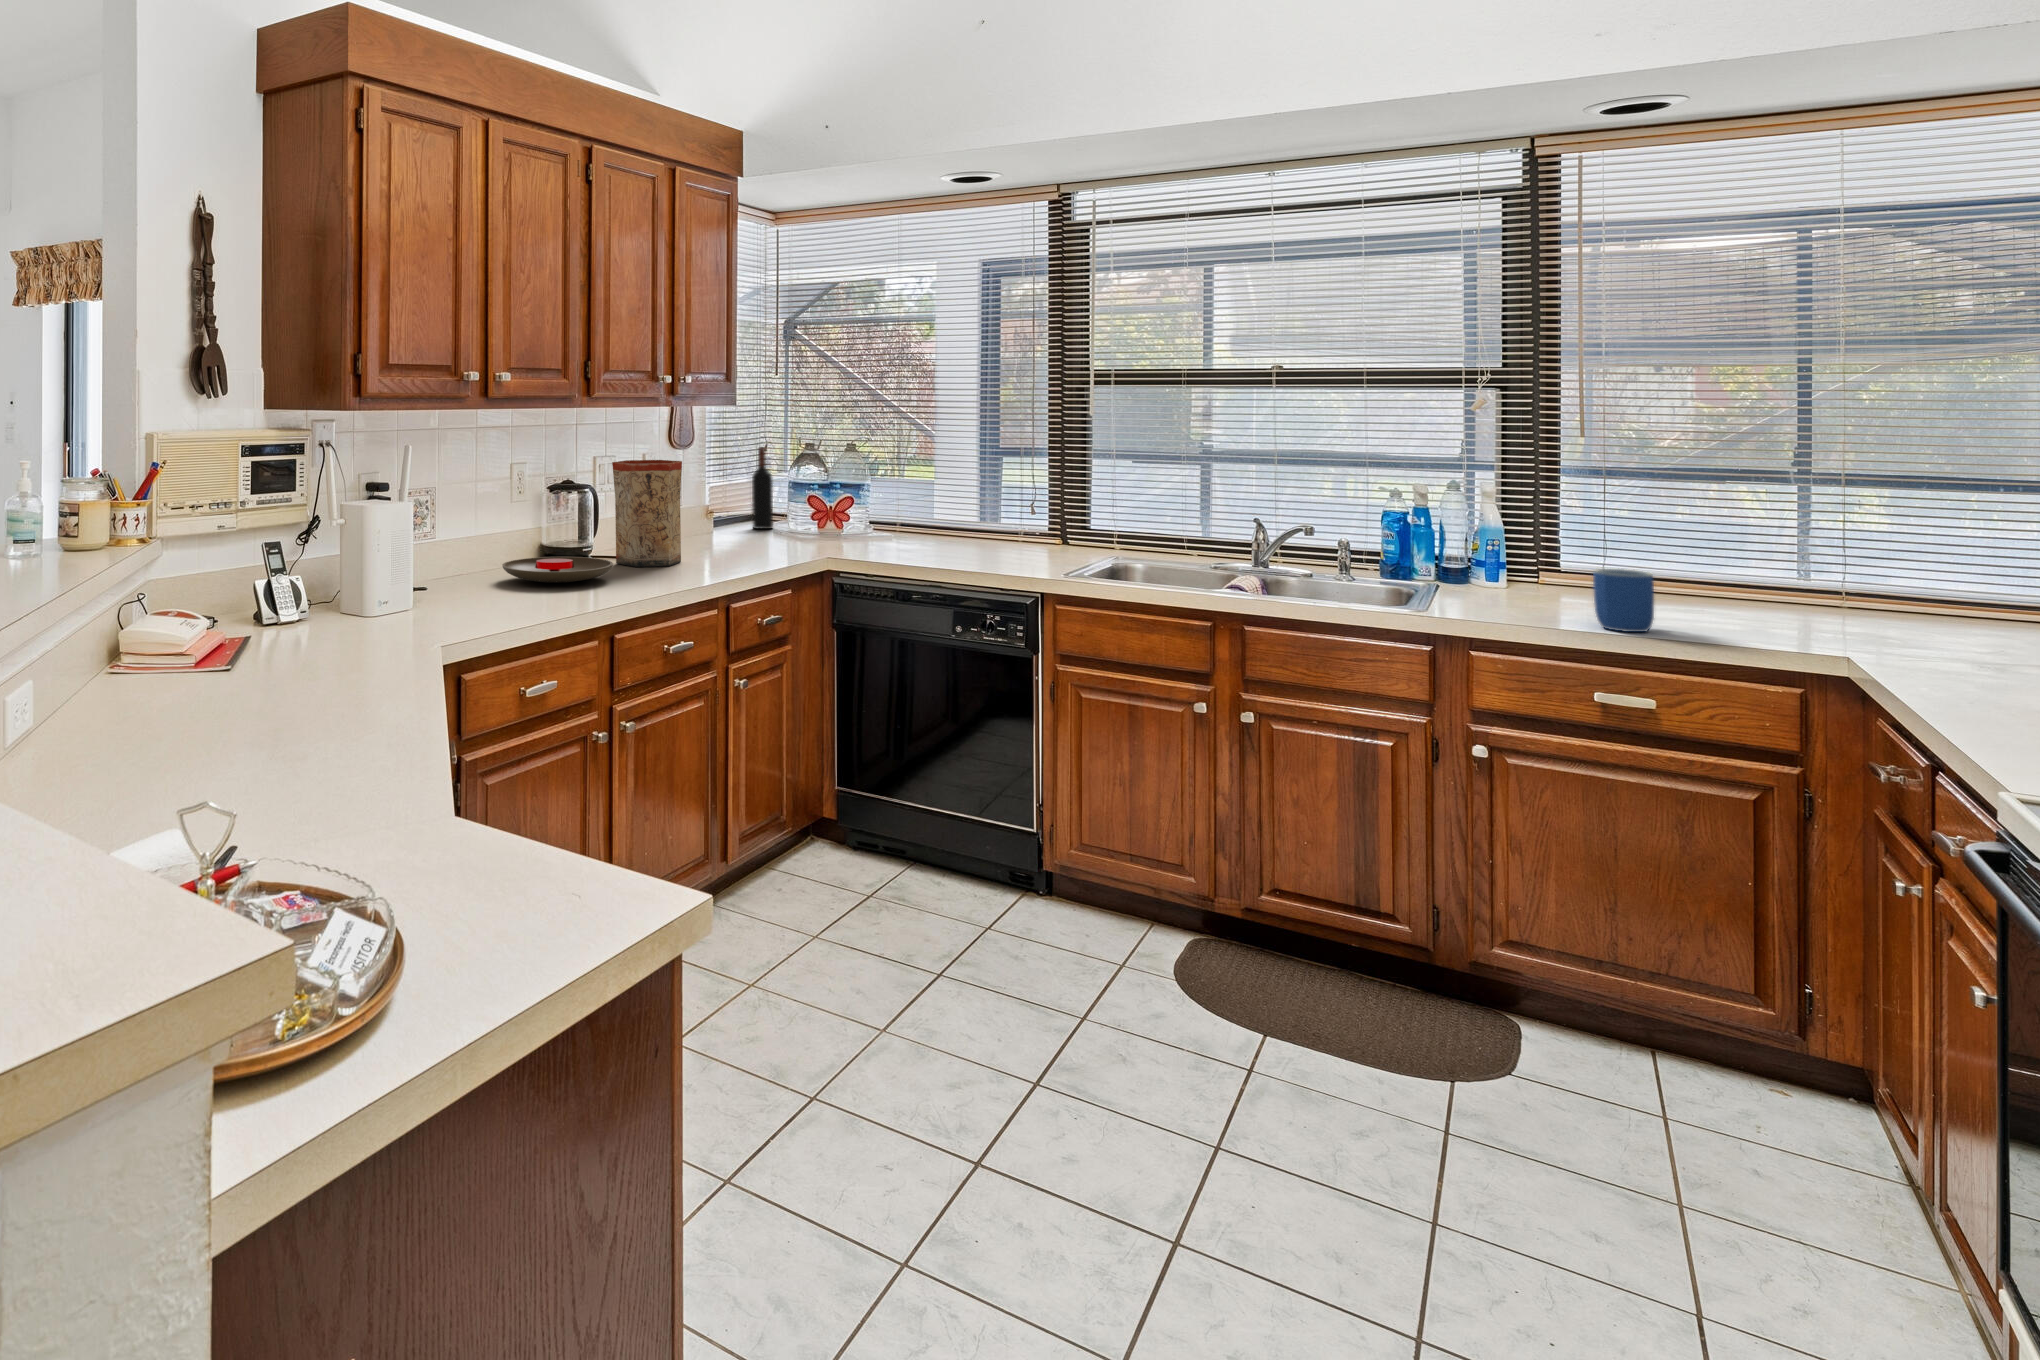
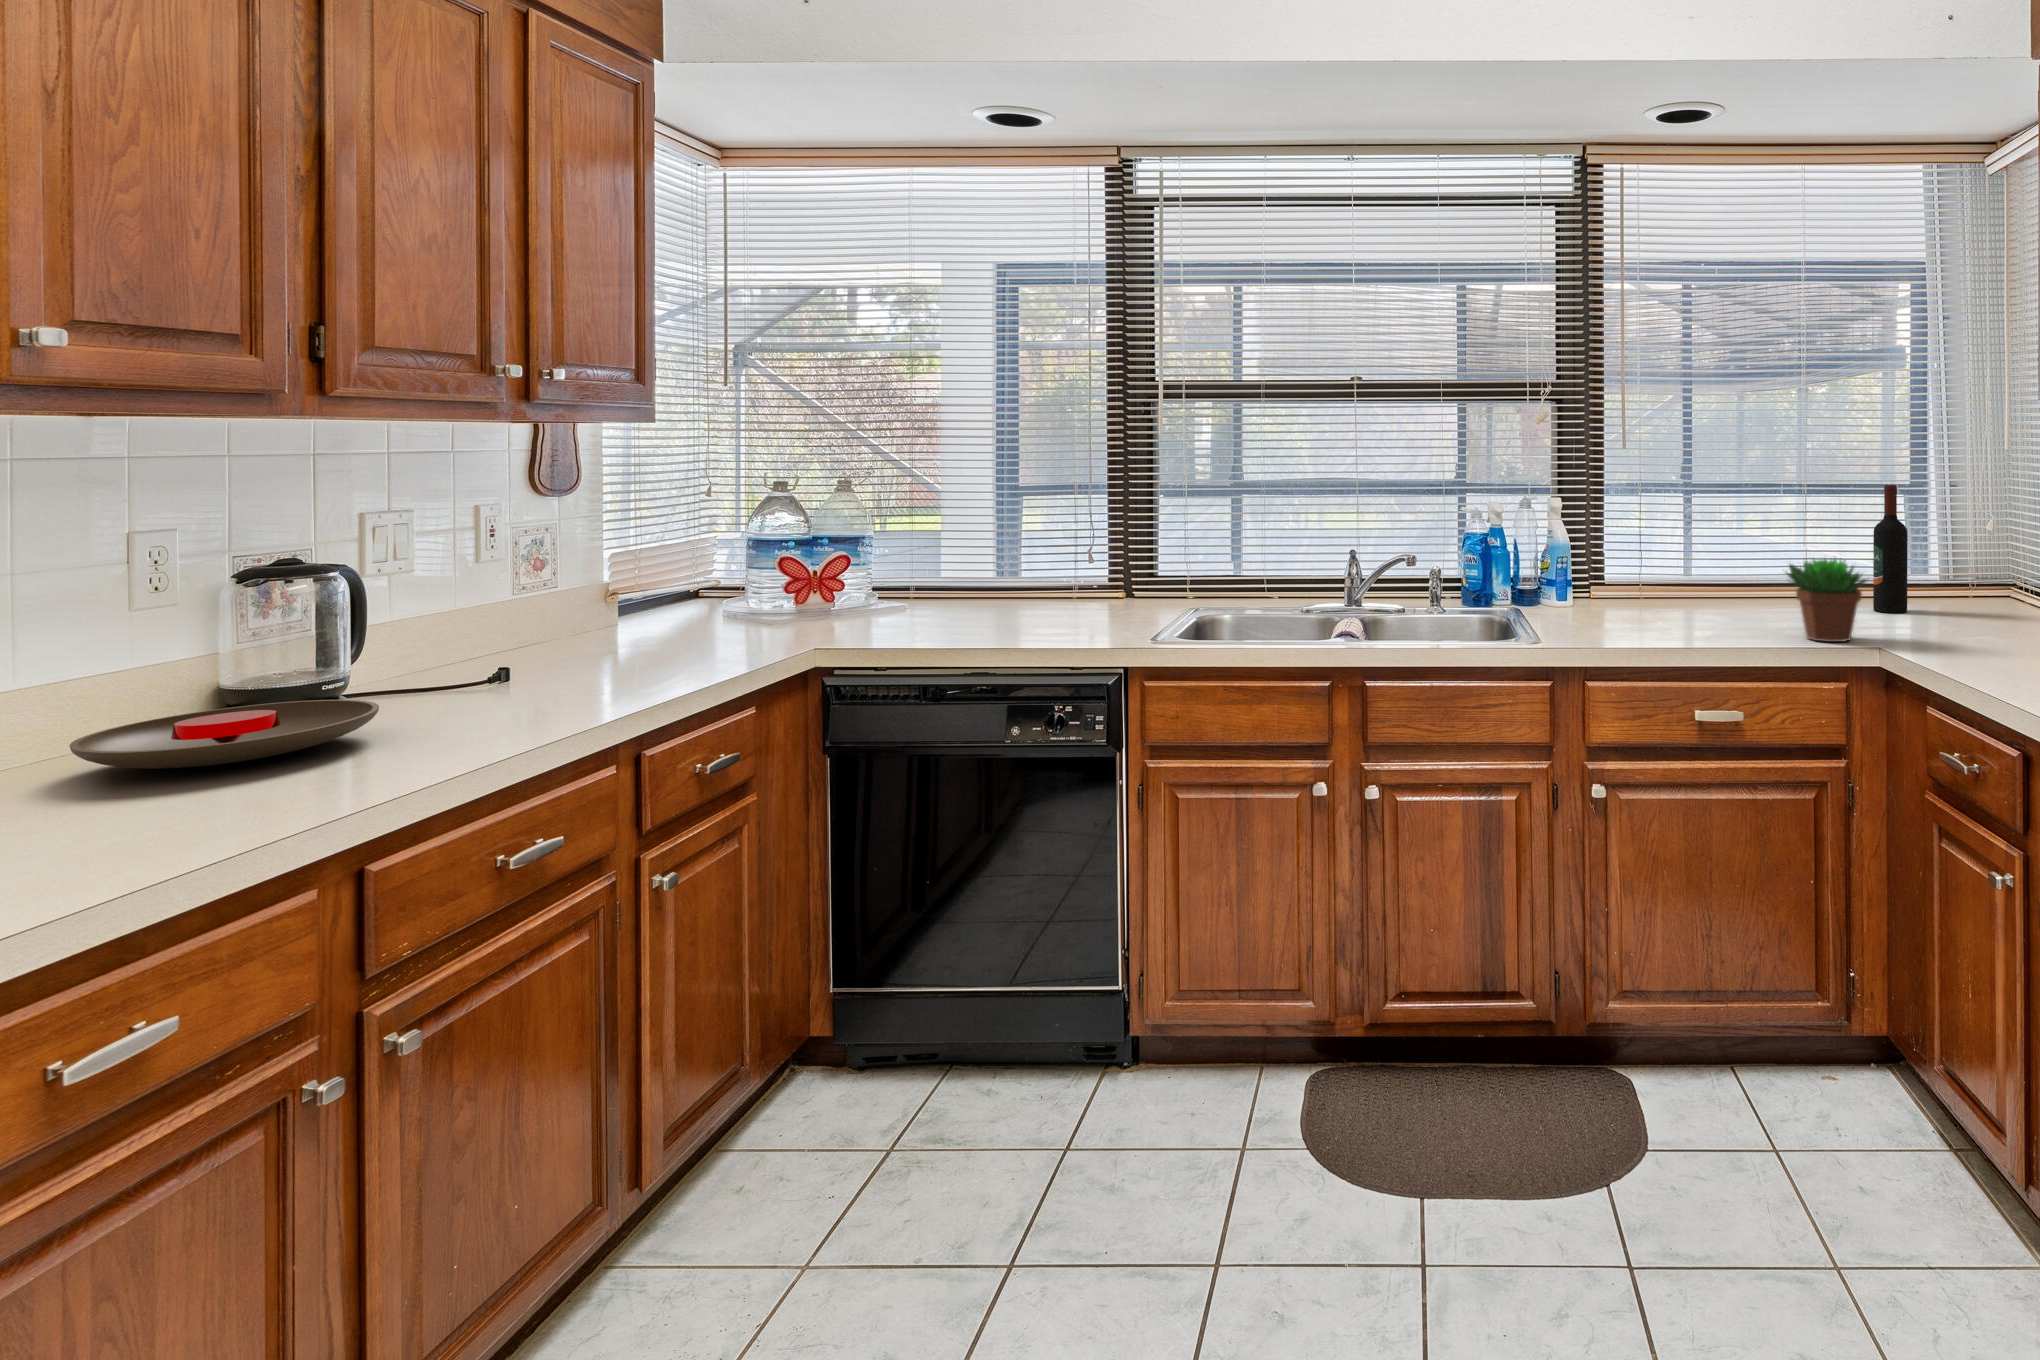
wine bottle: present [752,447,773,529] -> present [1873,485,1908,613]
vase: present [612,460,682,567] -> none [390,513,547,702]
succulent plant: none [1723,554,1845,646] -> present [1786,558,1867,642]
mug: present [1593,569,1654,632] -> none [1685,581,1734,645]

